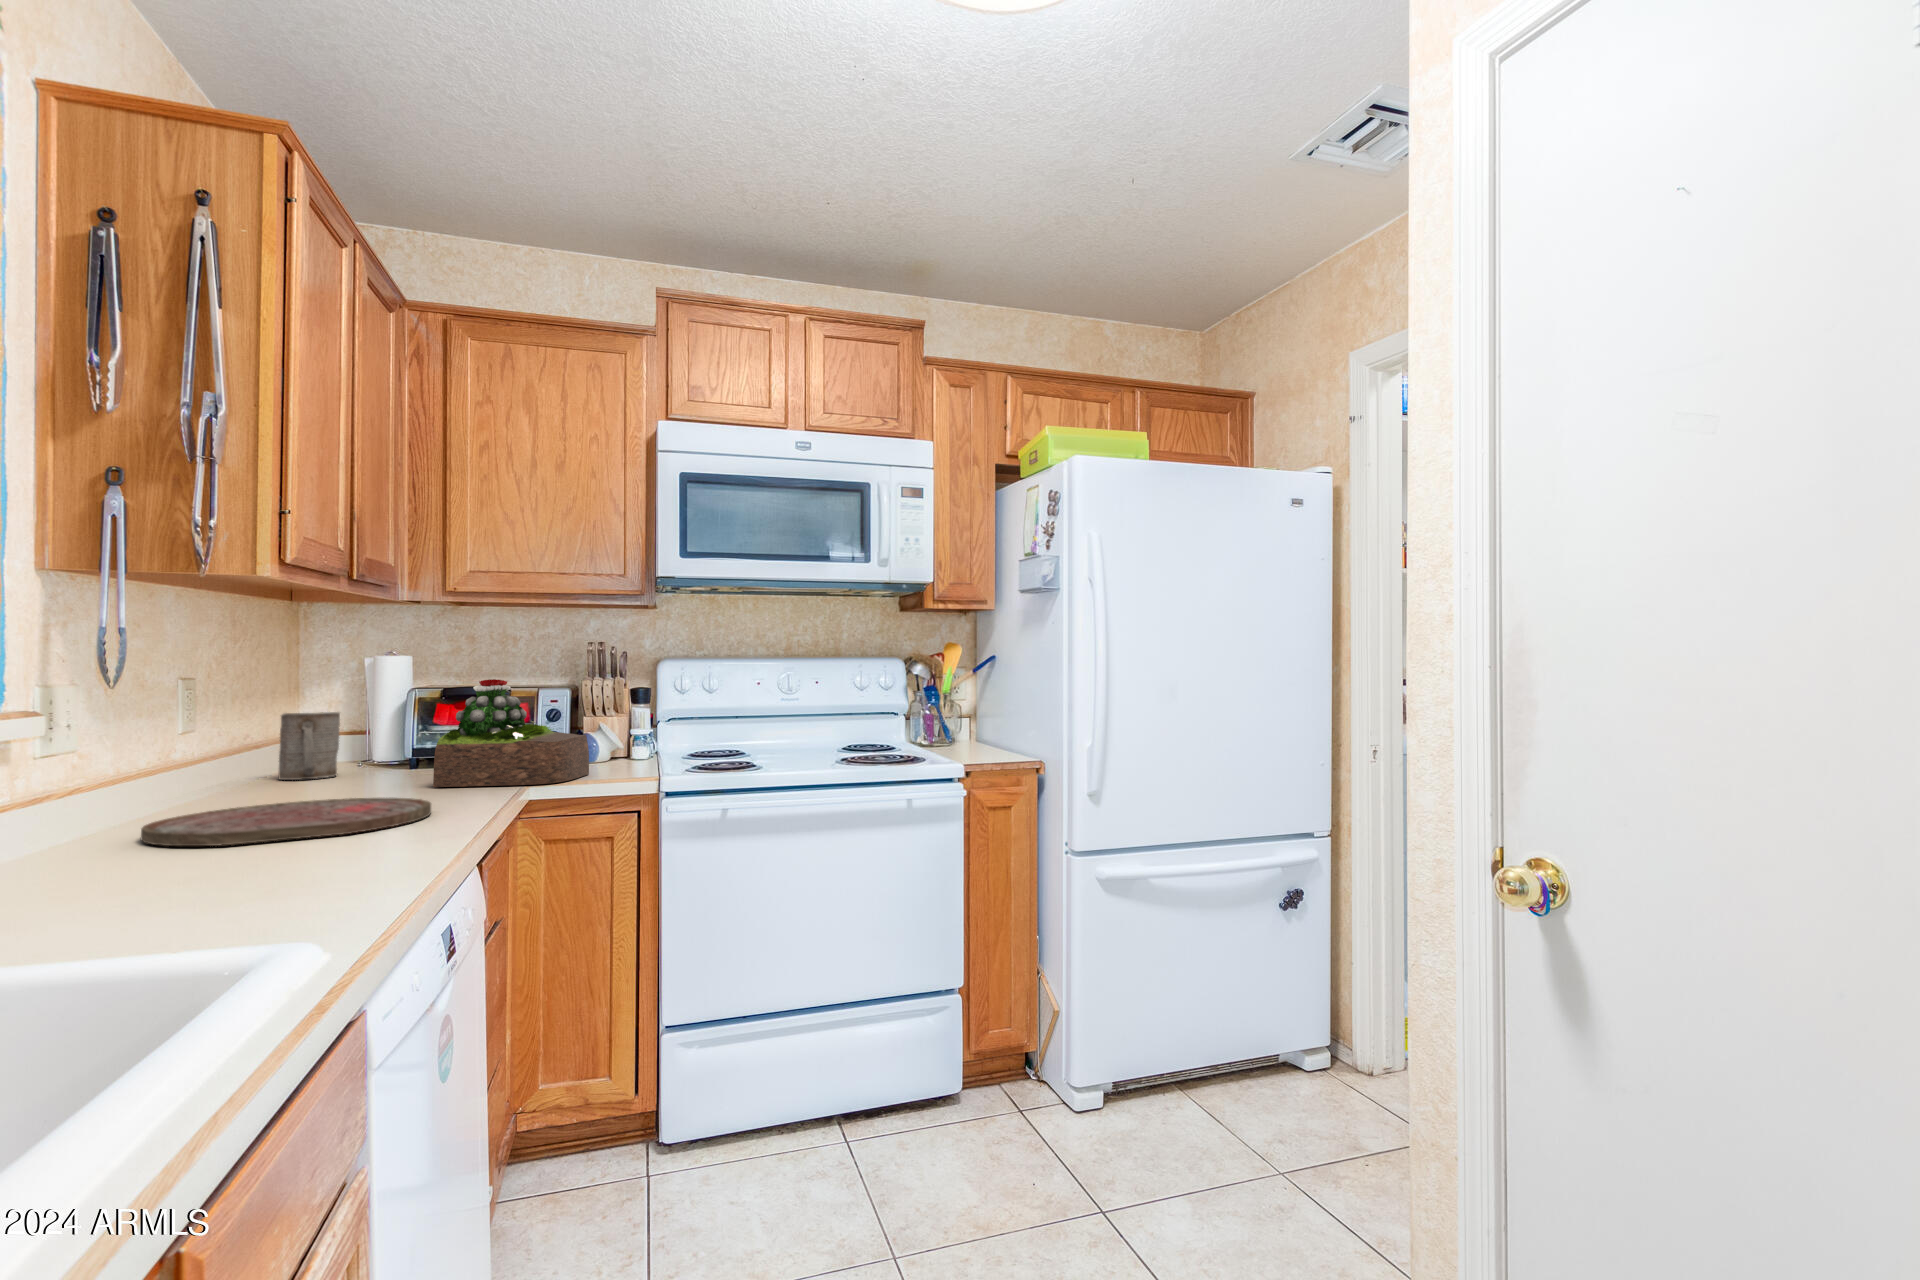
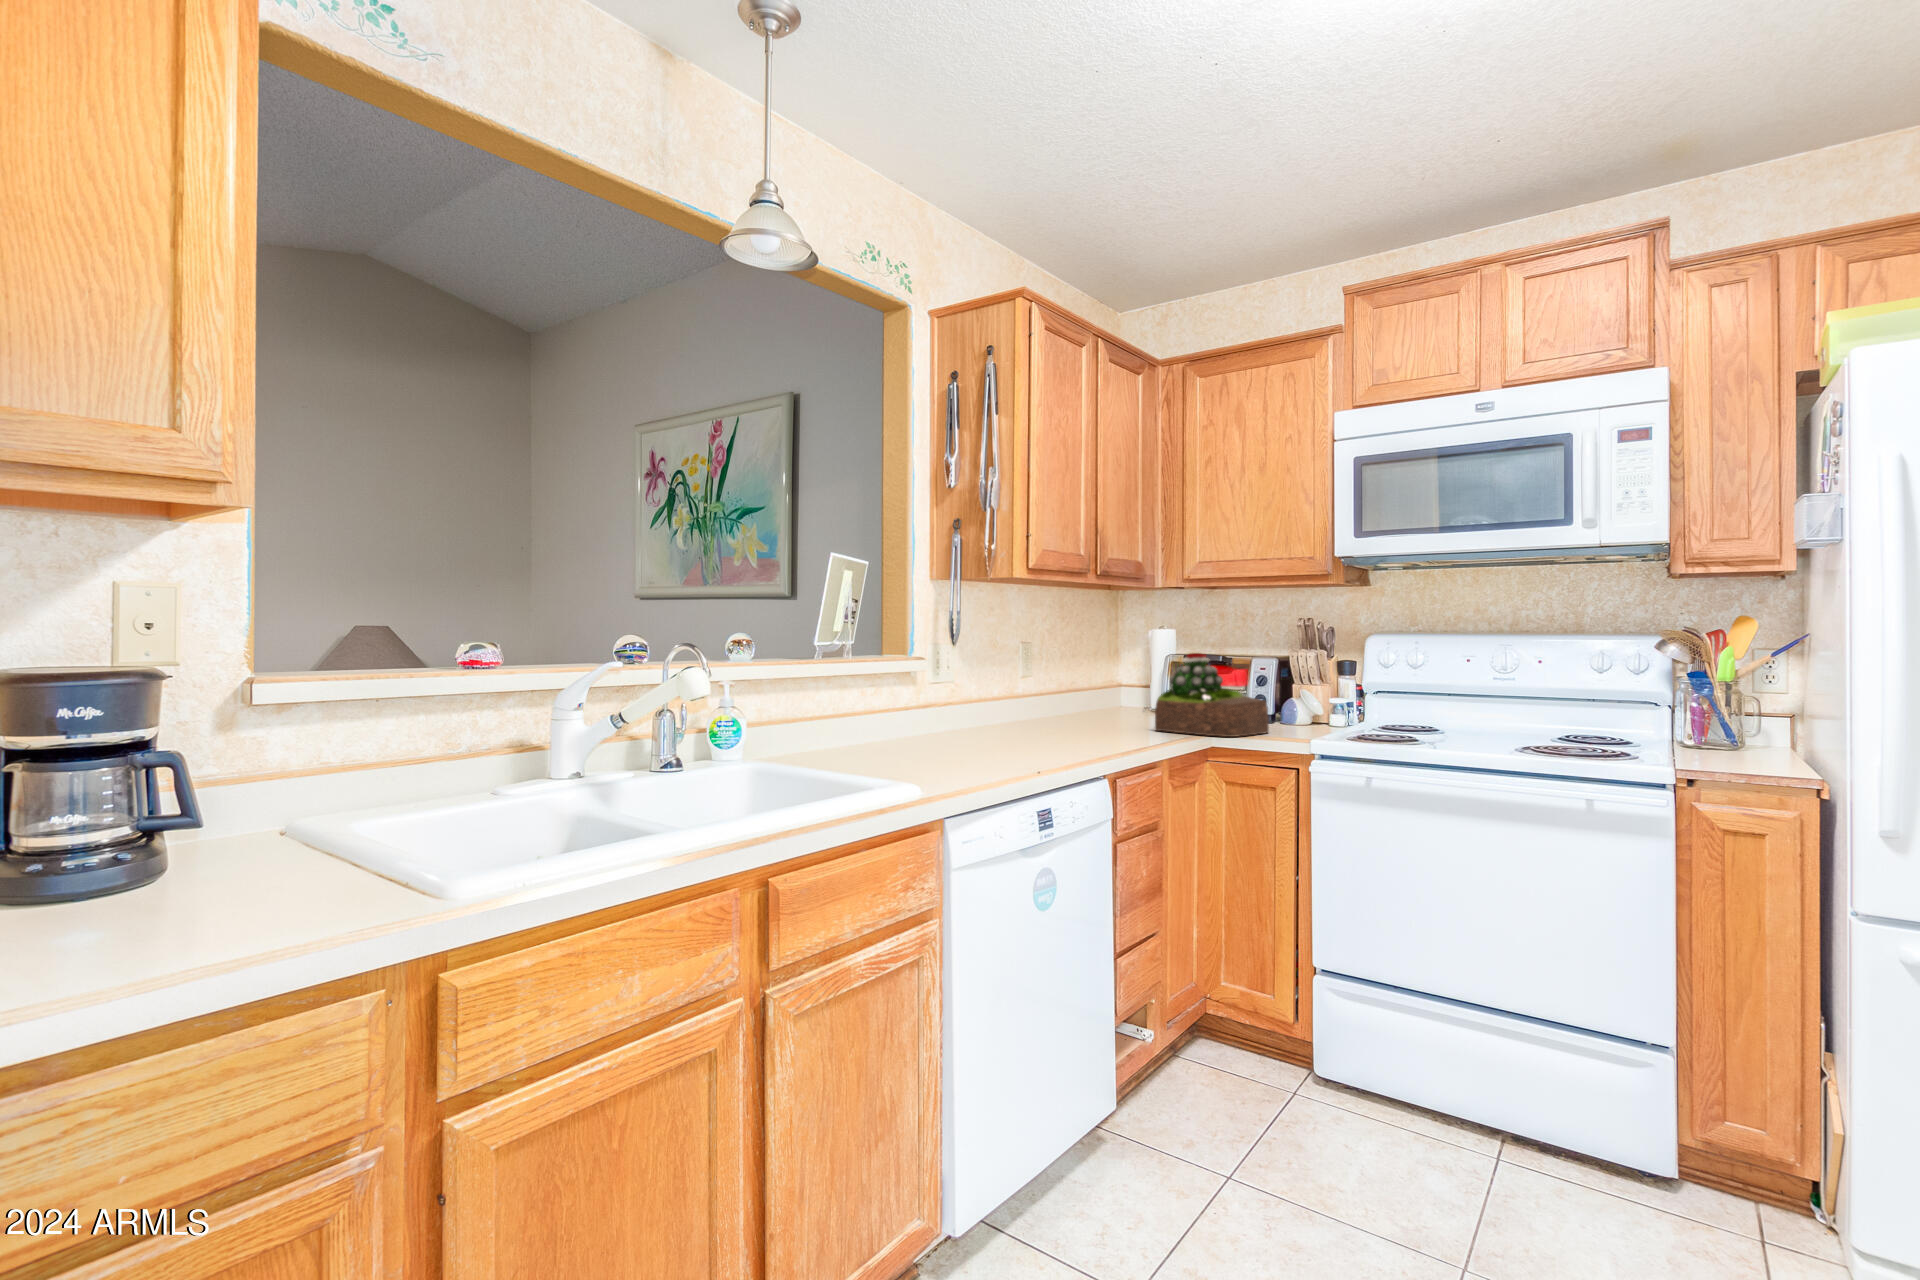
mug: present [279,712,340,780] -> none [1088,672,1121,717]
cutting board: present [141,798,431,846] -> none [991,730,1127,752]

